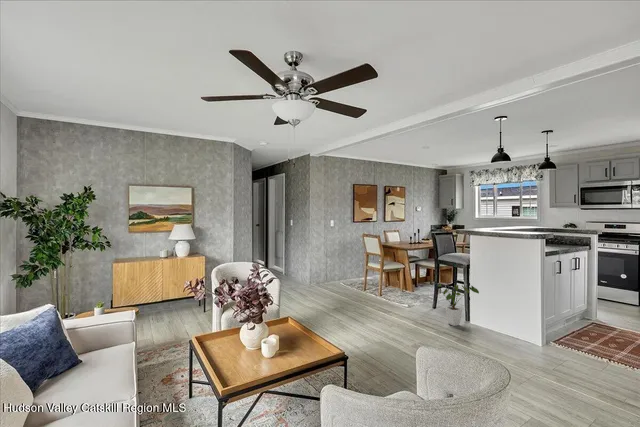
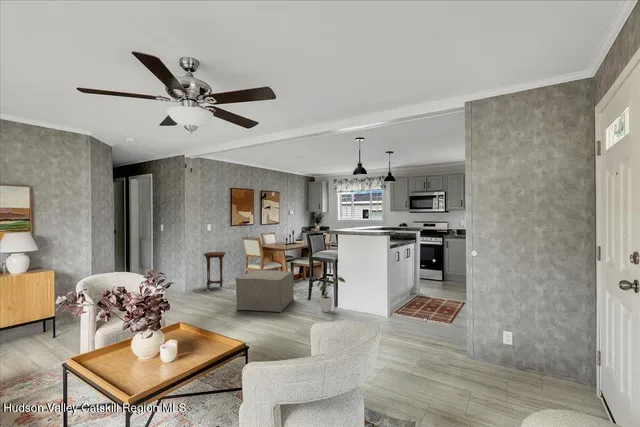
side table: none [327,248,348,286] -> present [204,252,226,289]
ottoman: none [353,269,417,318] -> present [236,270,294,312]

